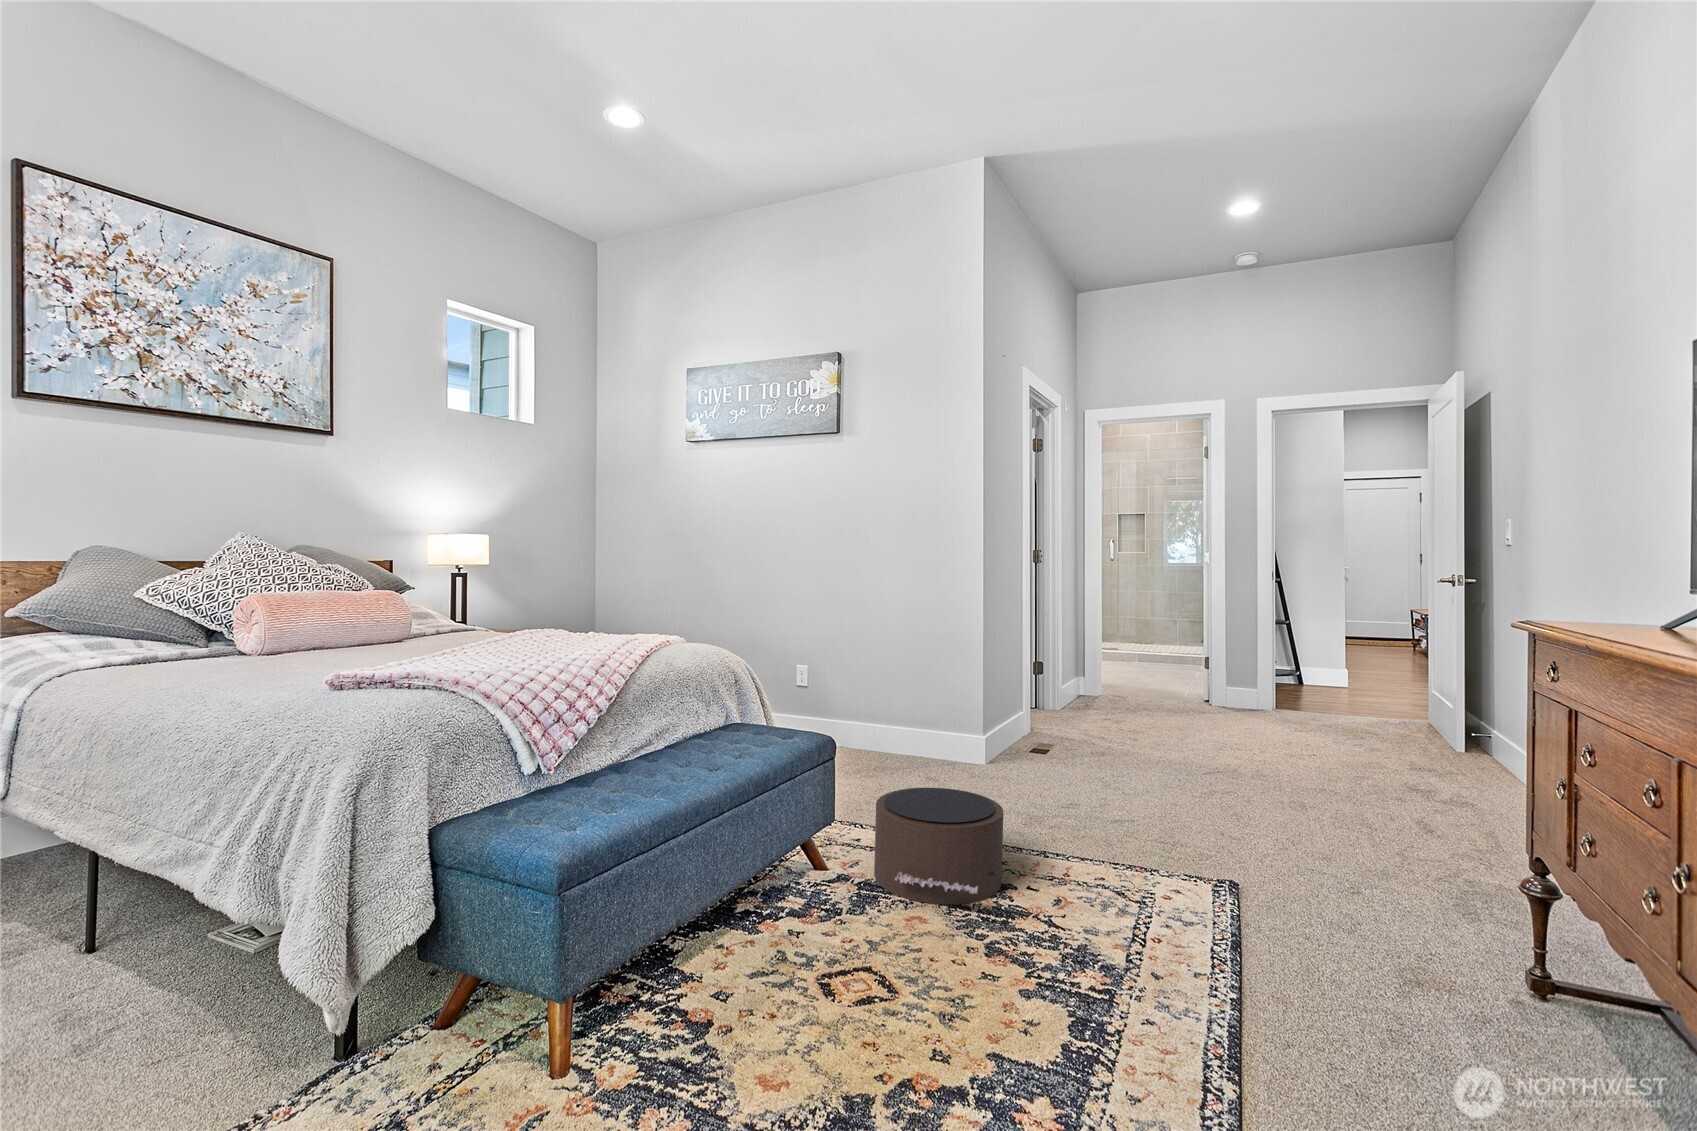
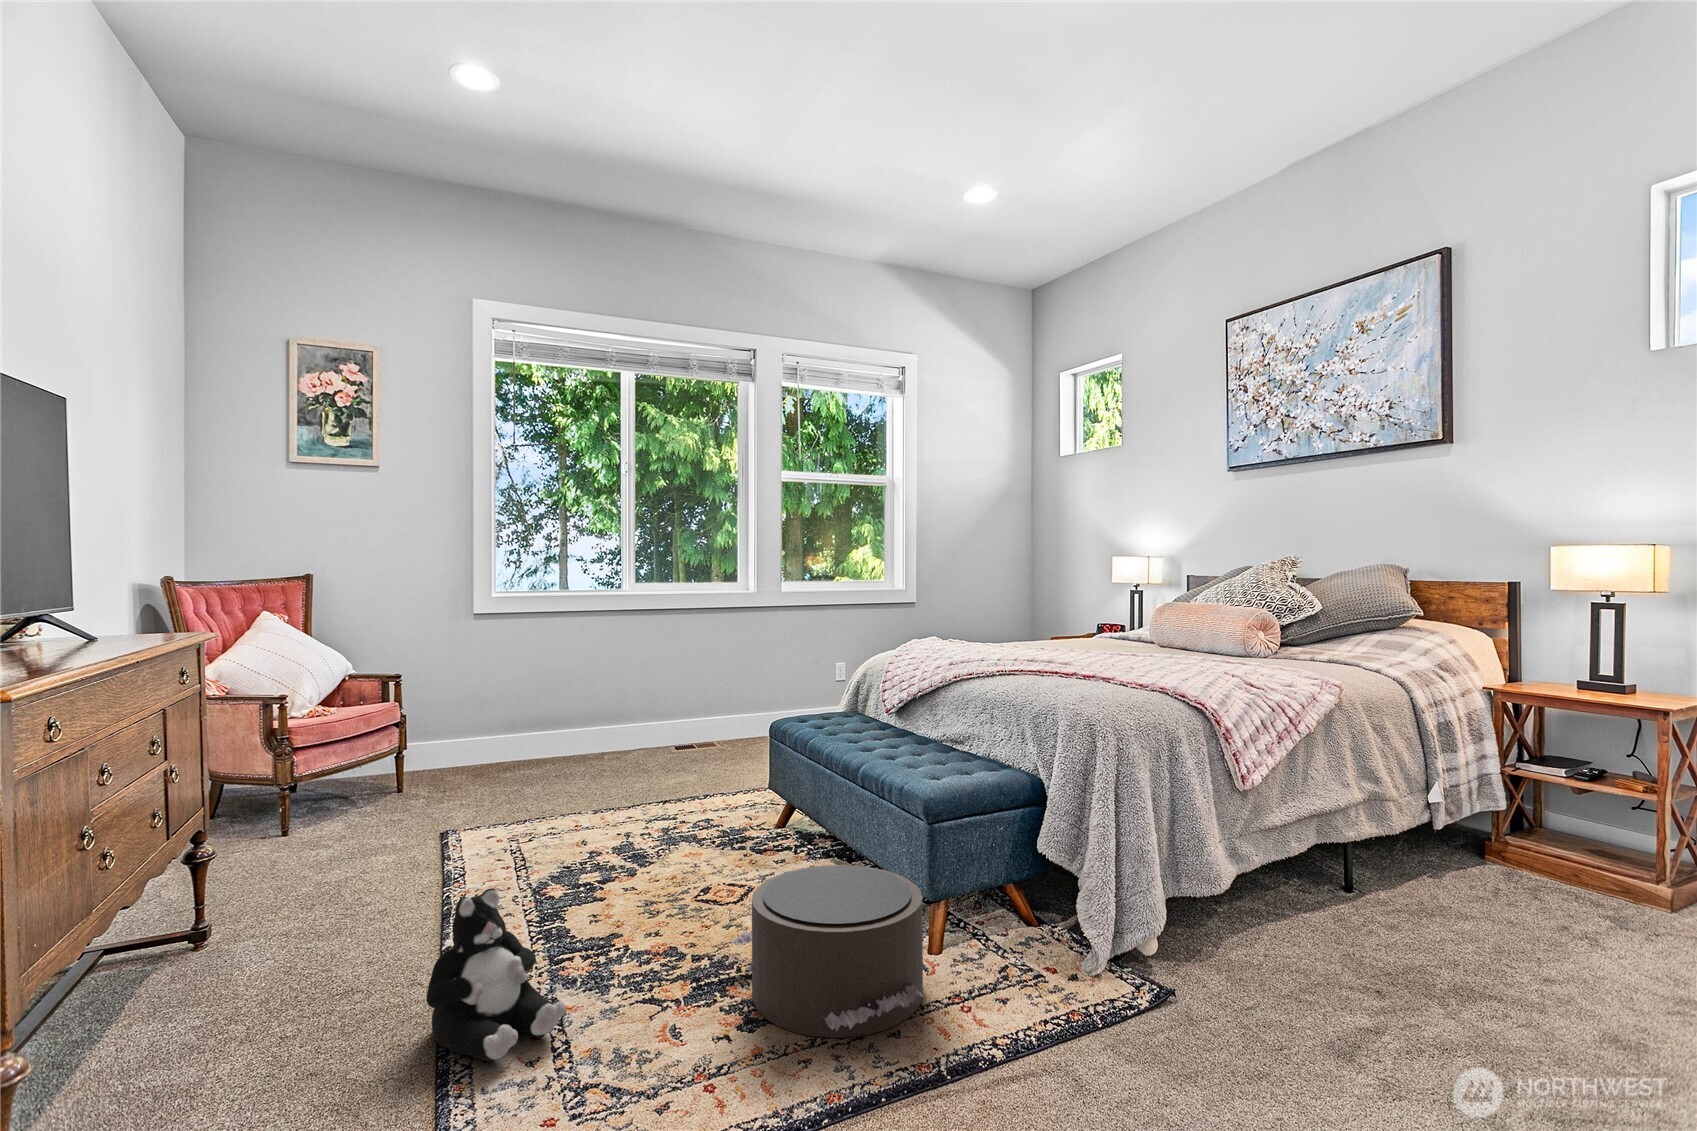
plush toy: none [1136,852,1247,979] -> present [427,888,566,1060]

